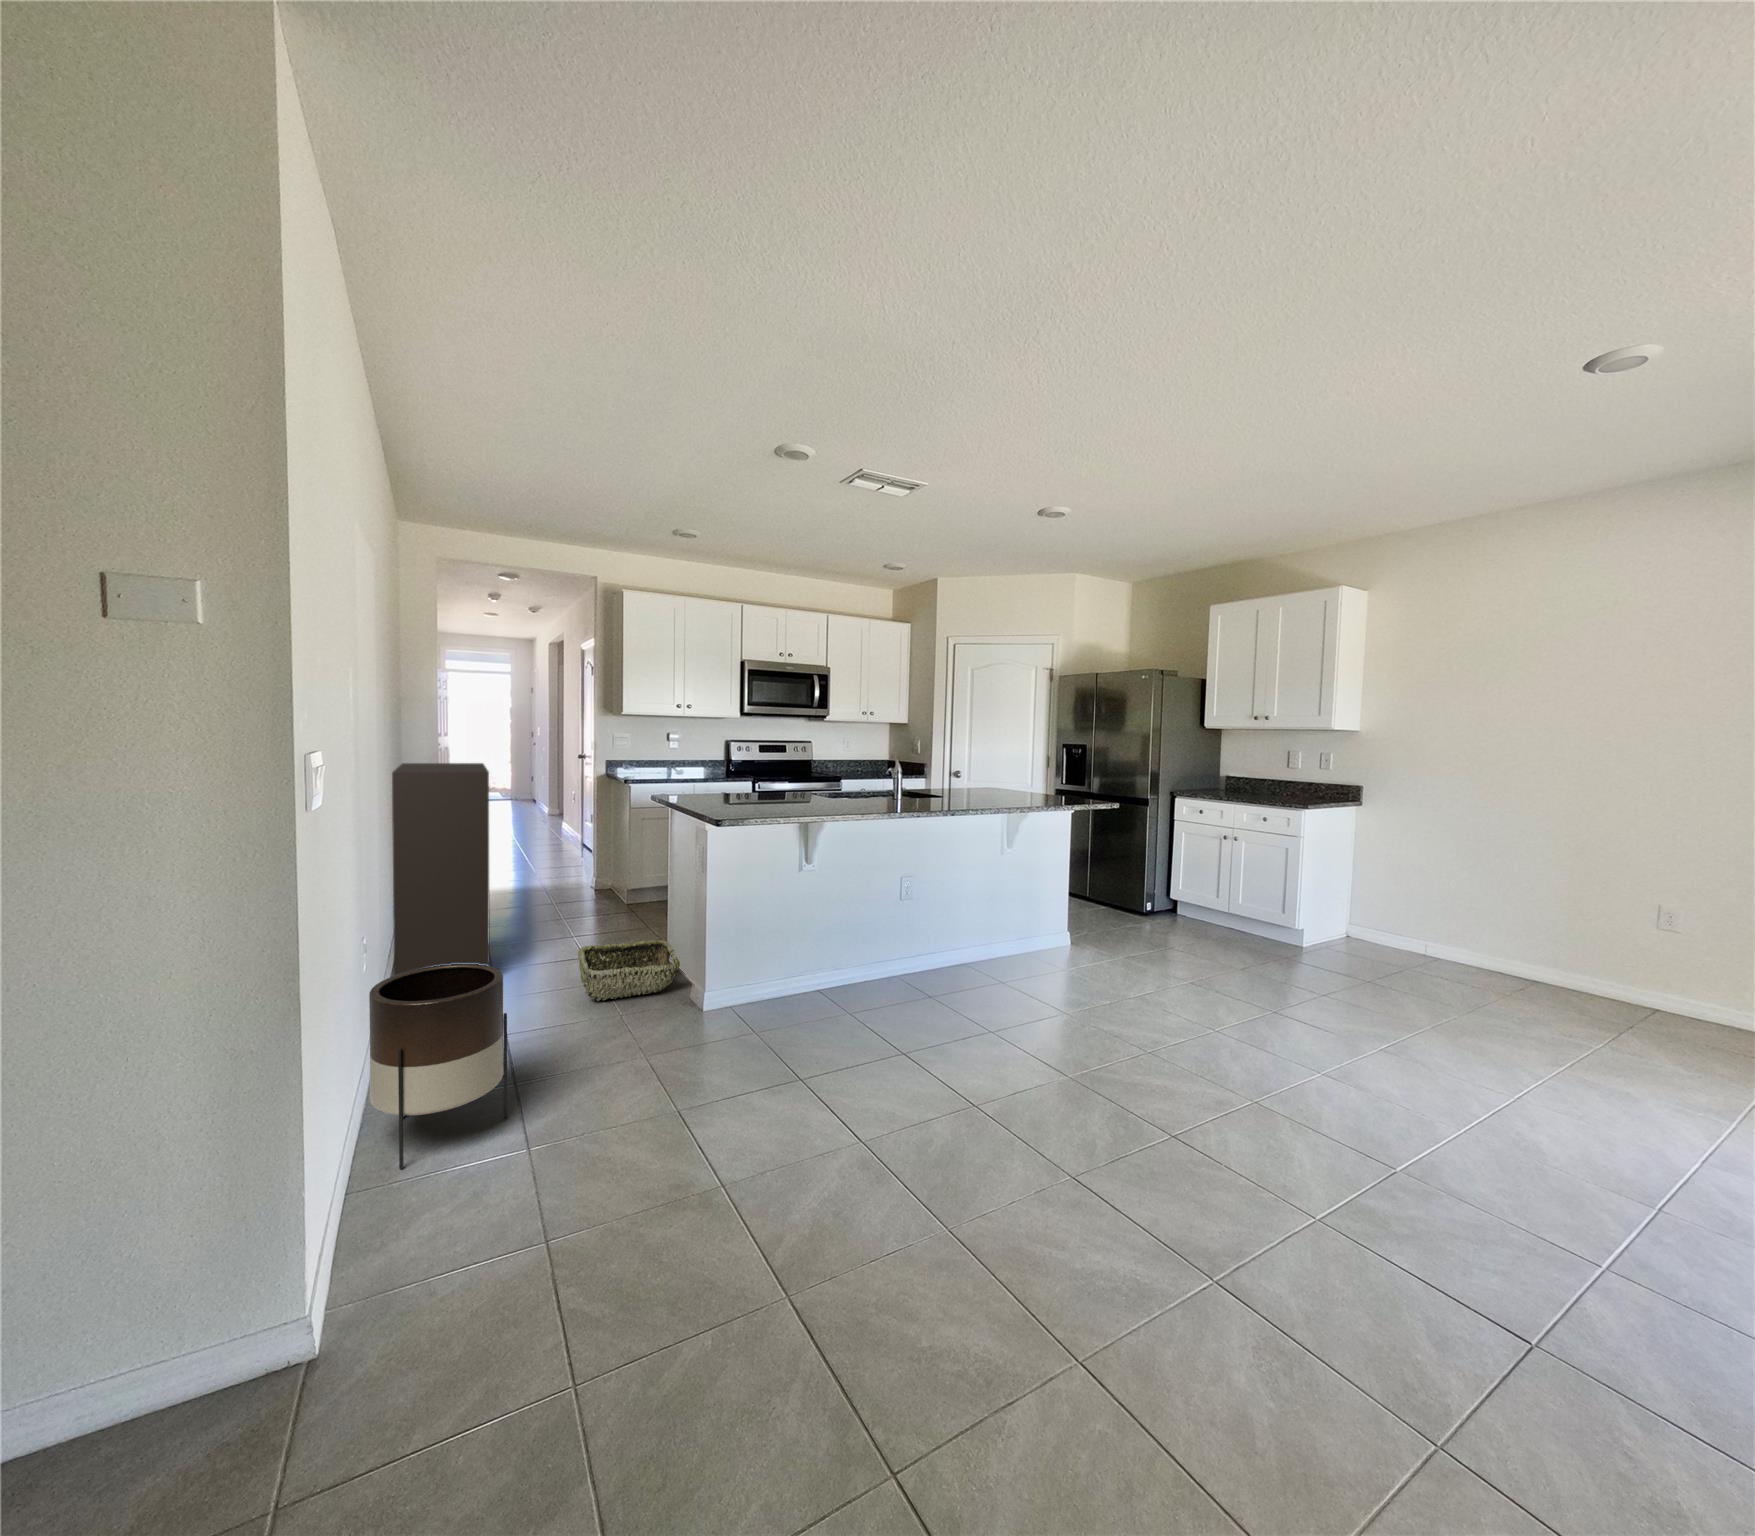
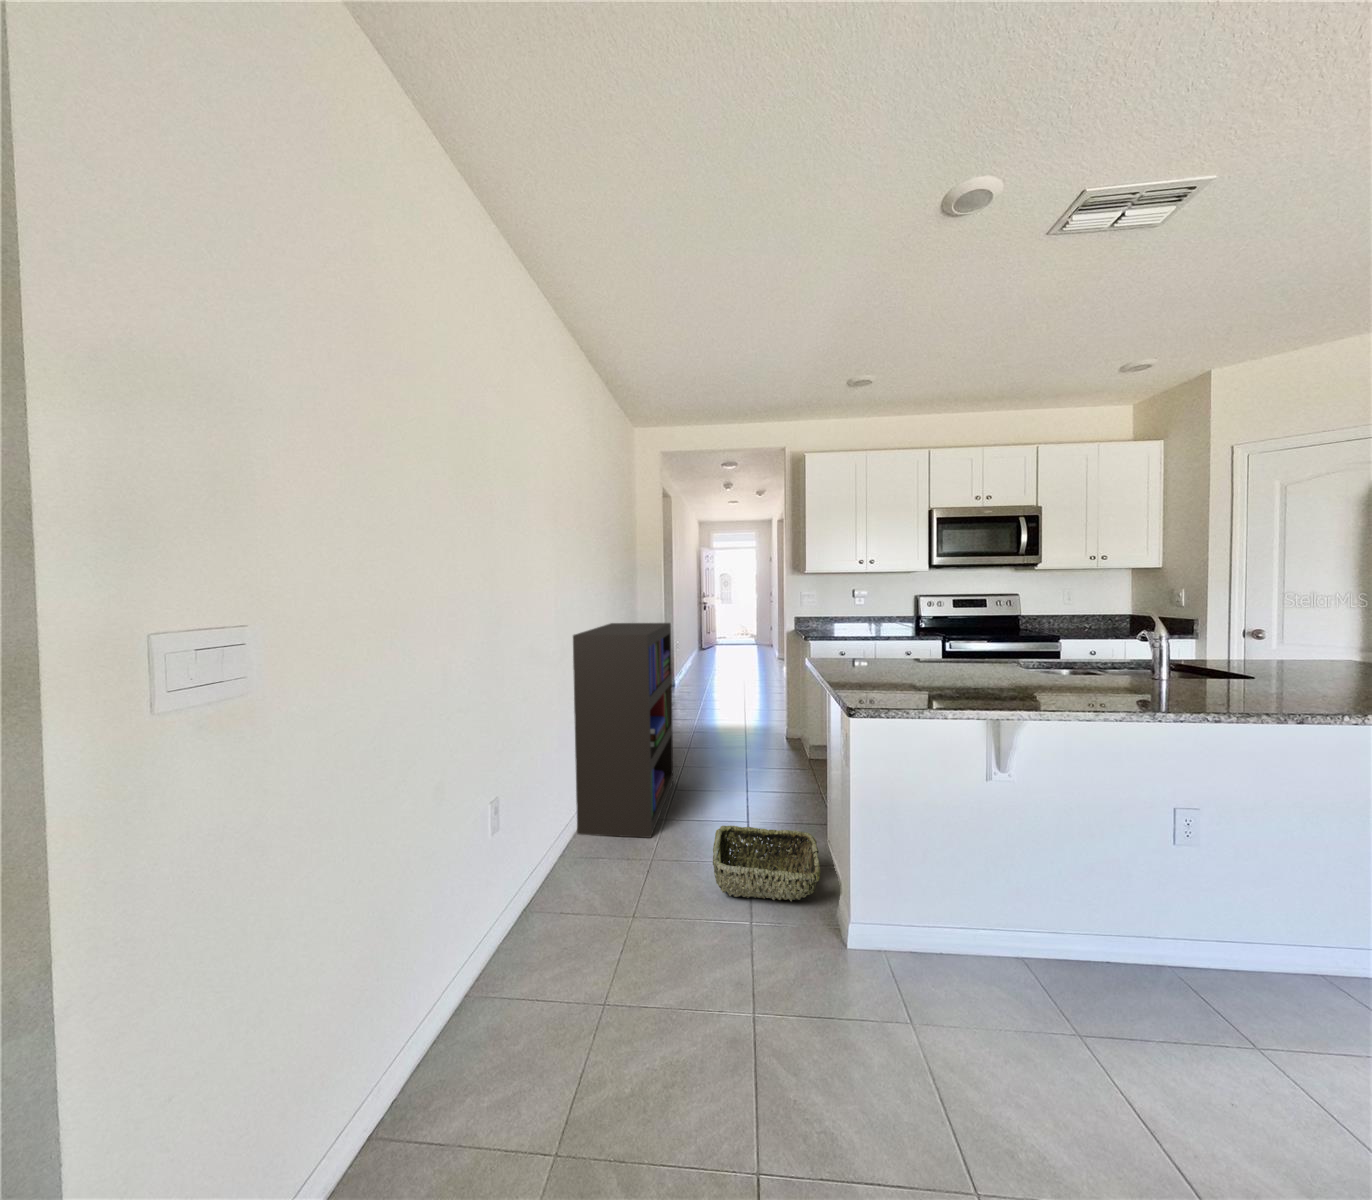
planter: present [369,964,507,1169] -> none [405,865,553,1133]

